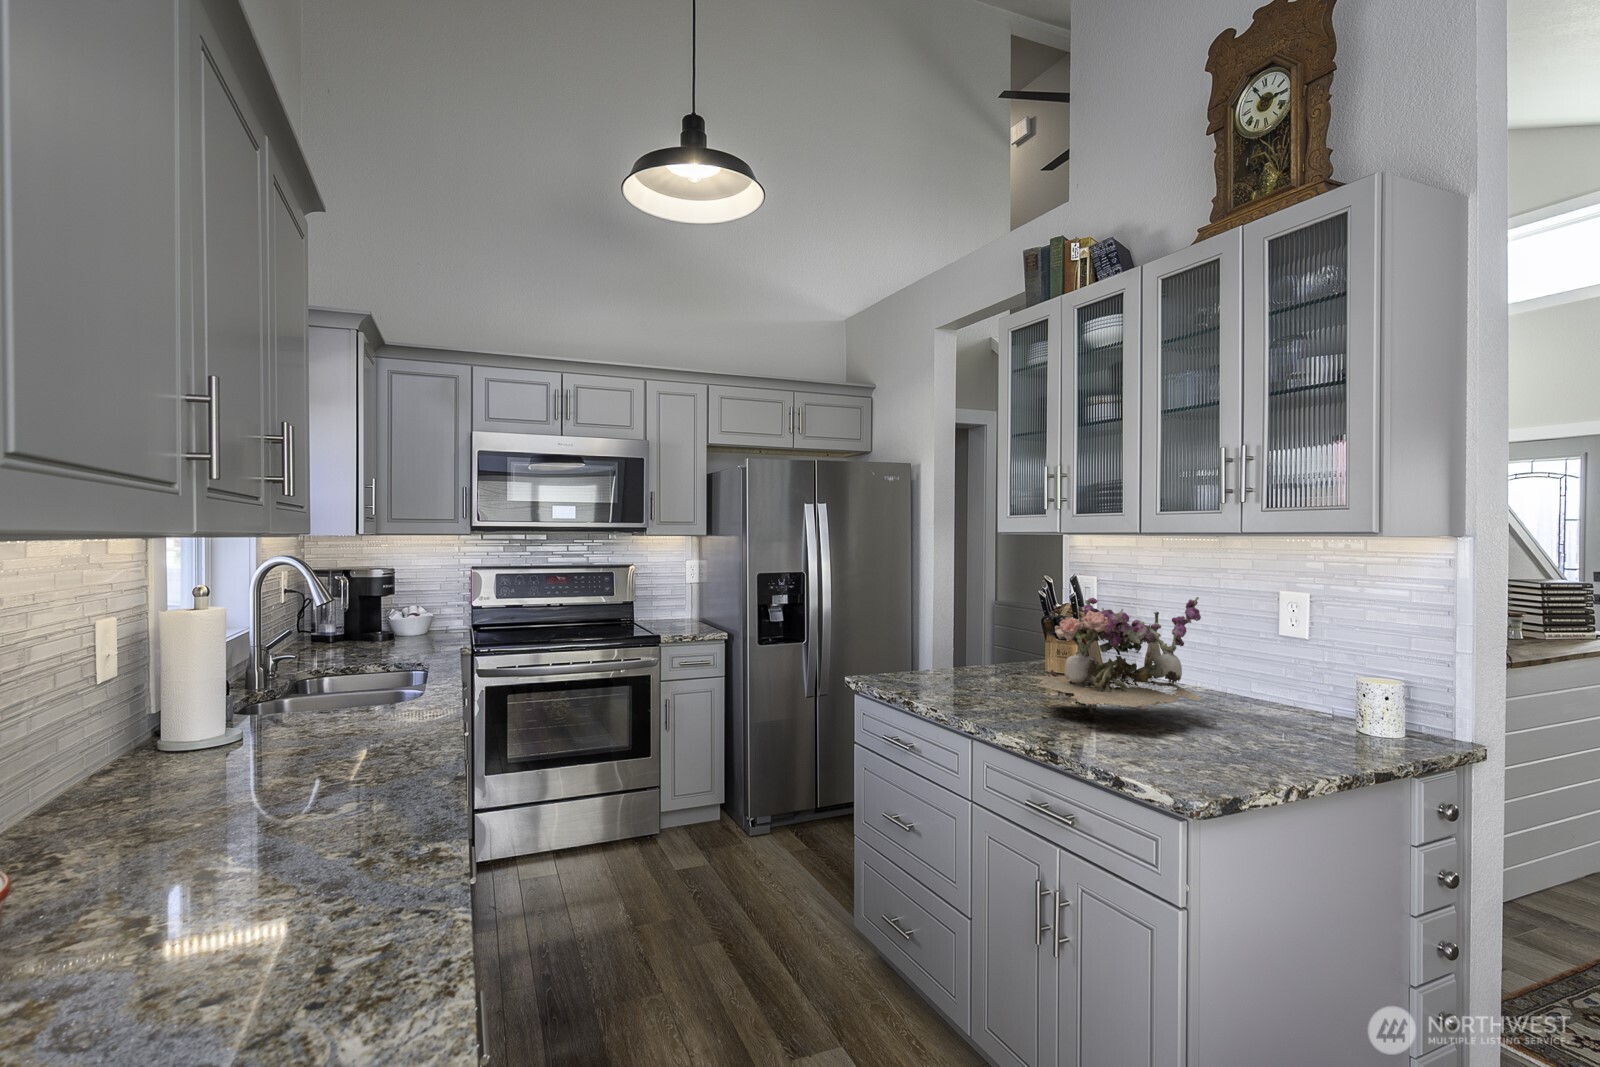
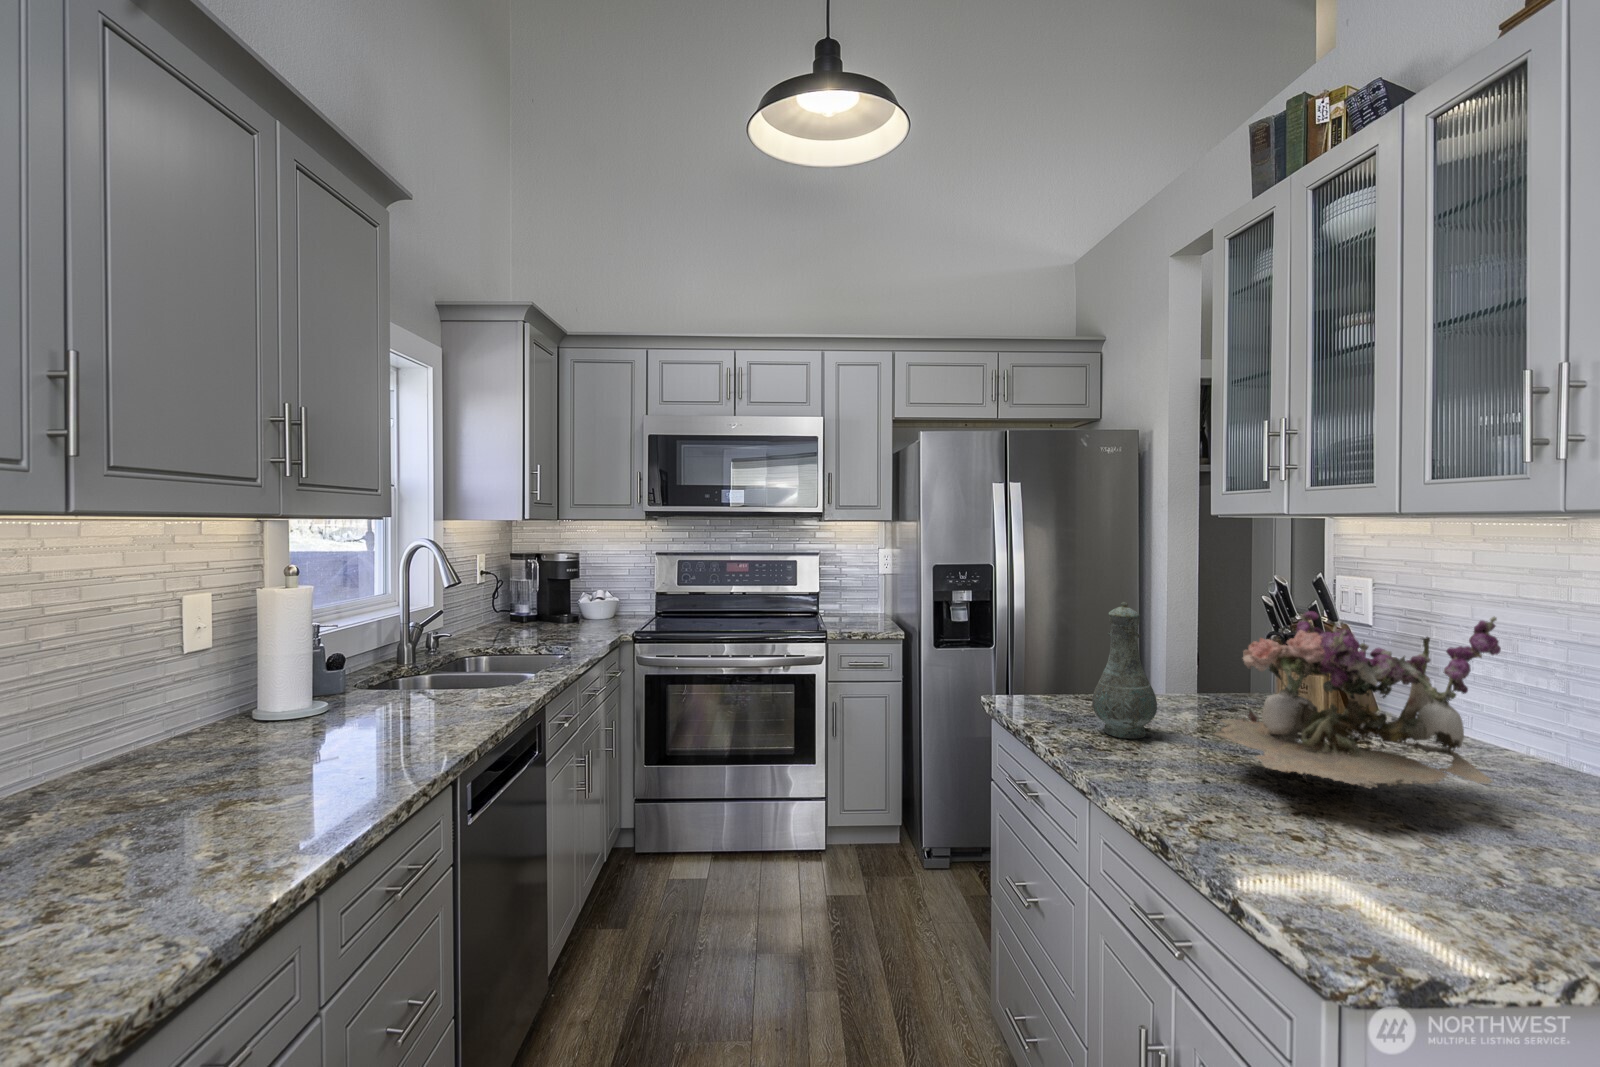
vase: none [938,597,984,698] -> present [1092,602,1157,739]

